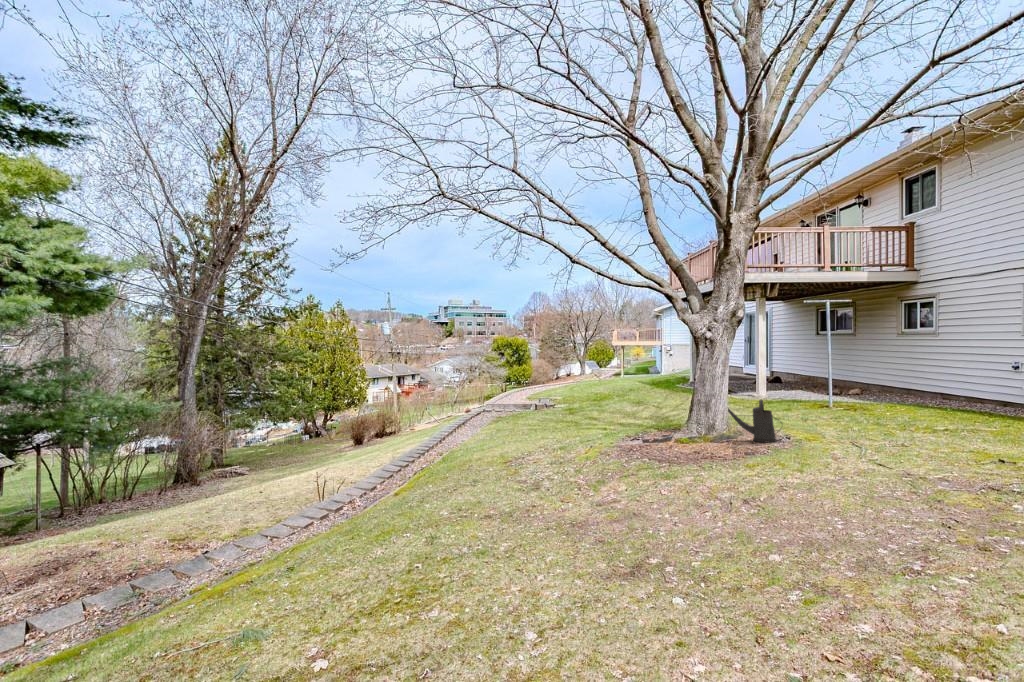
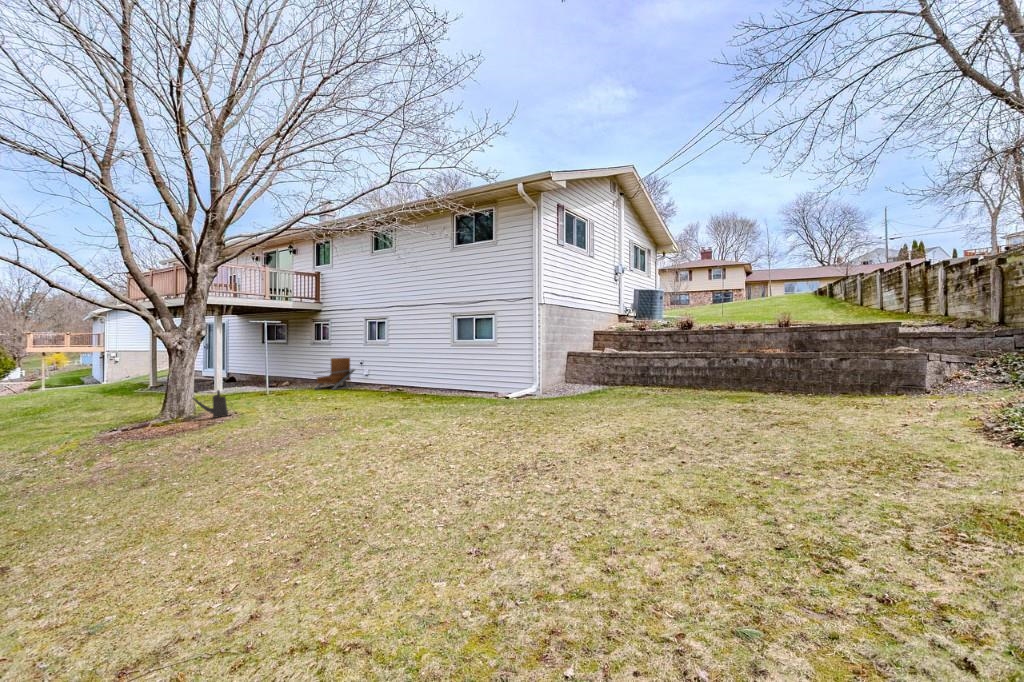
lounge chair: none [906,357,1004,413] -> present [315,358,355,390]

